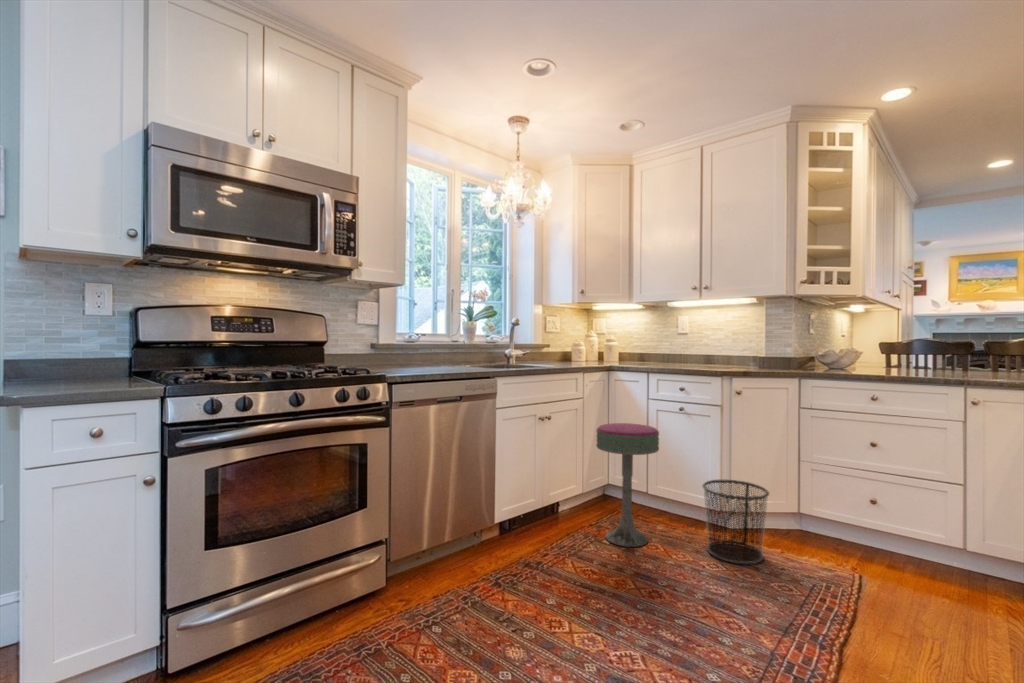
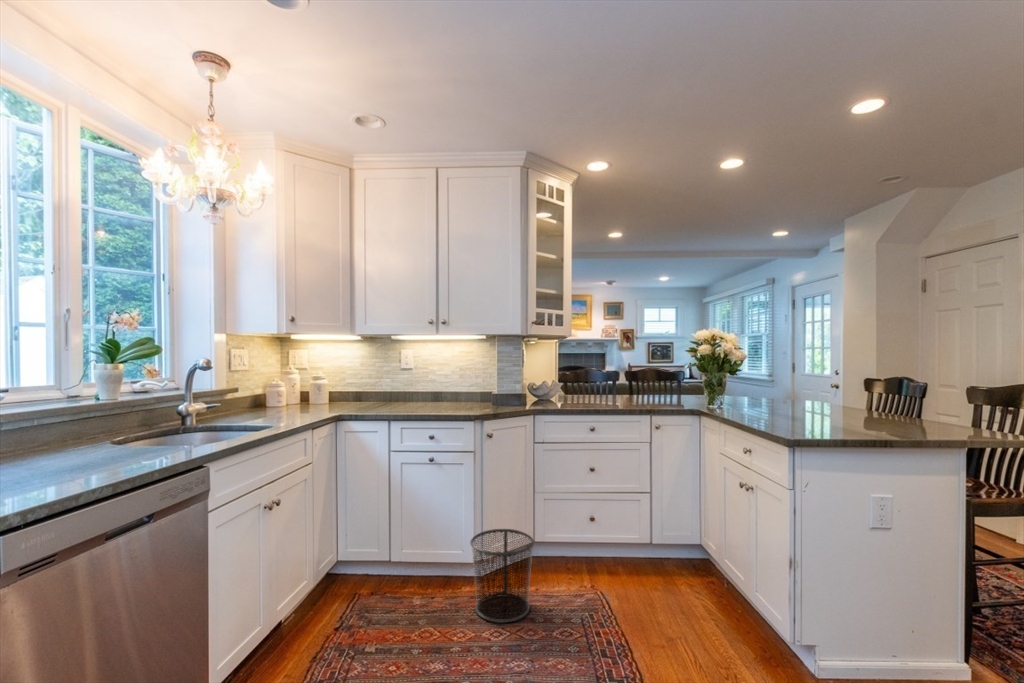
bar stool: present [596,423,659,547] -> none [351,488,428,648]

